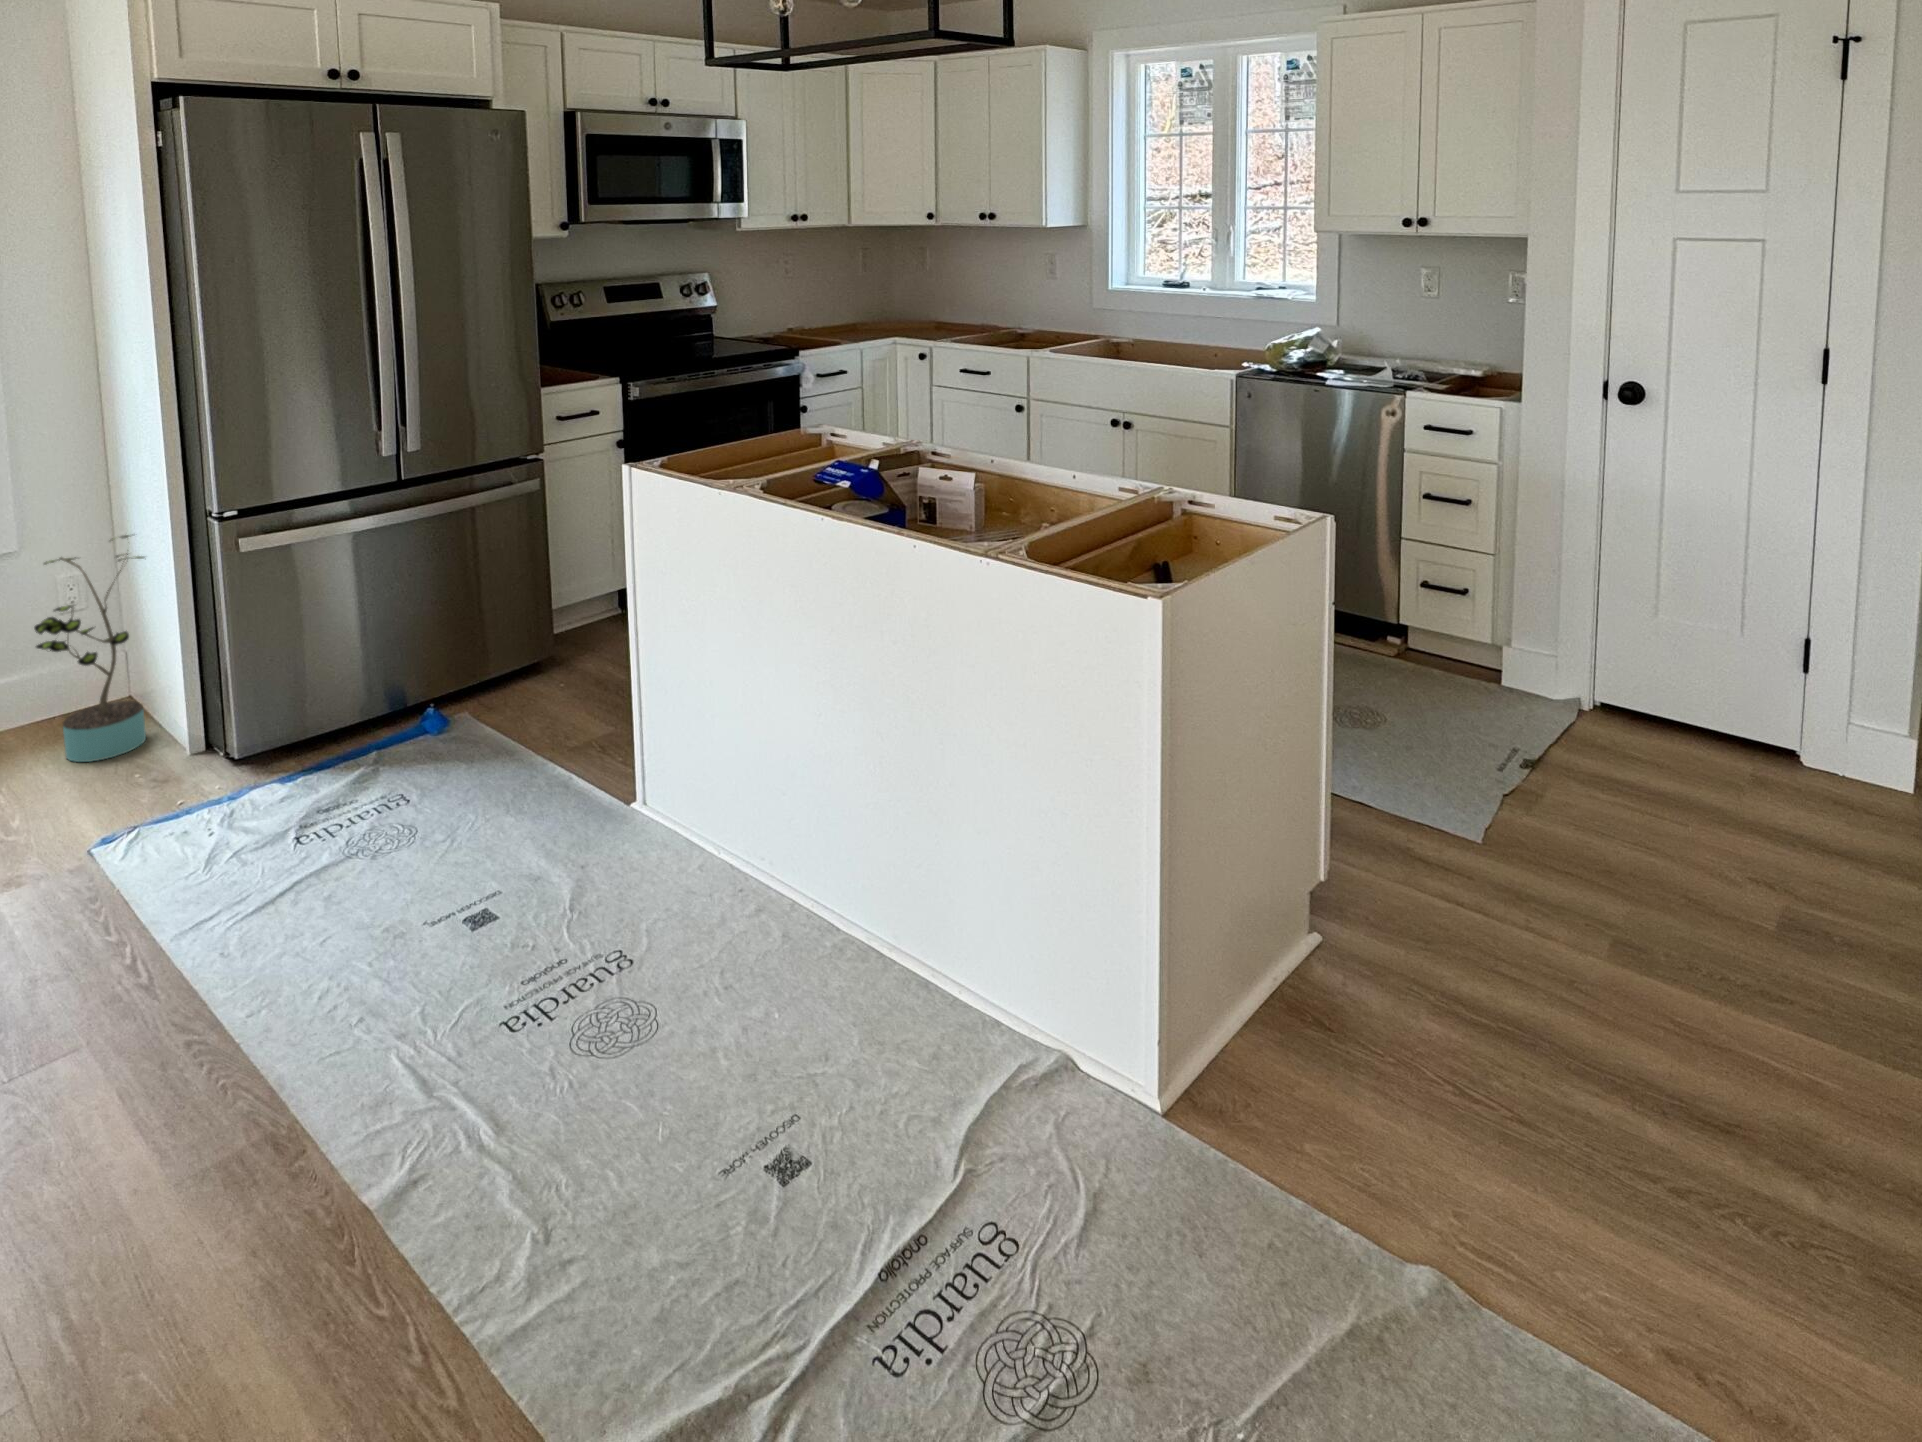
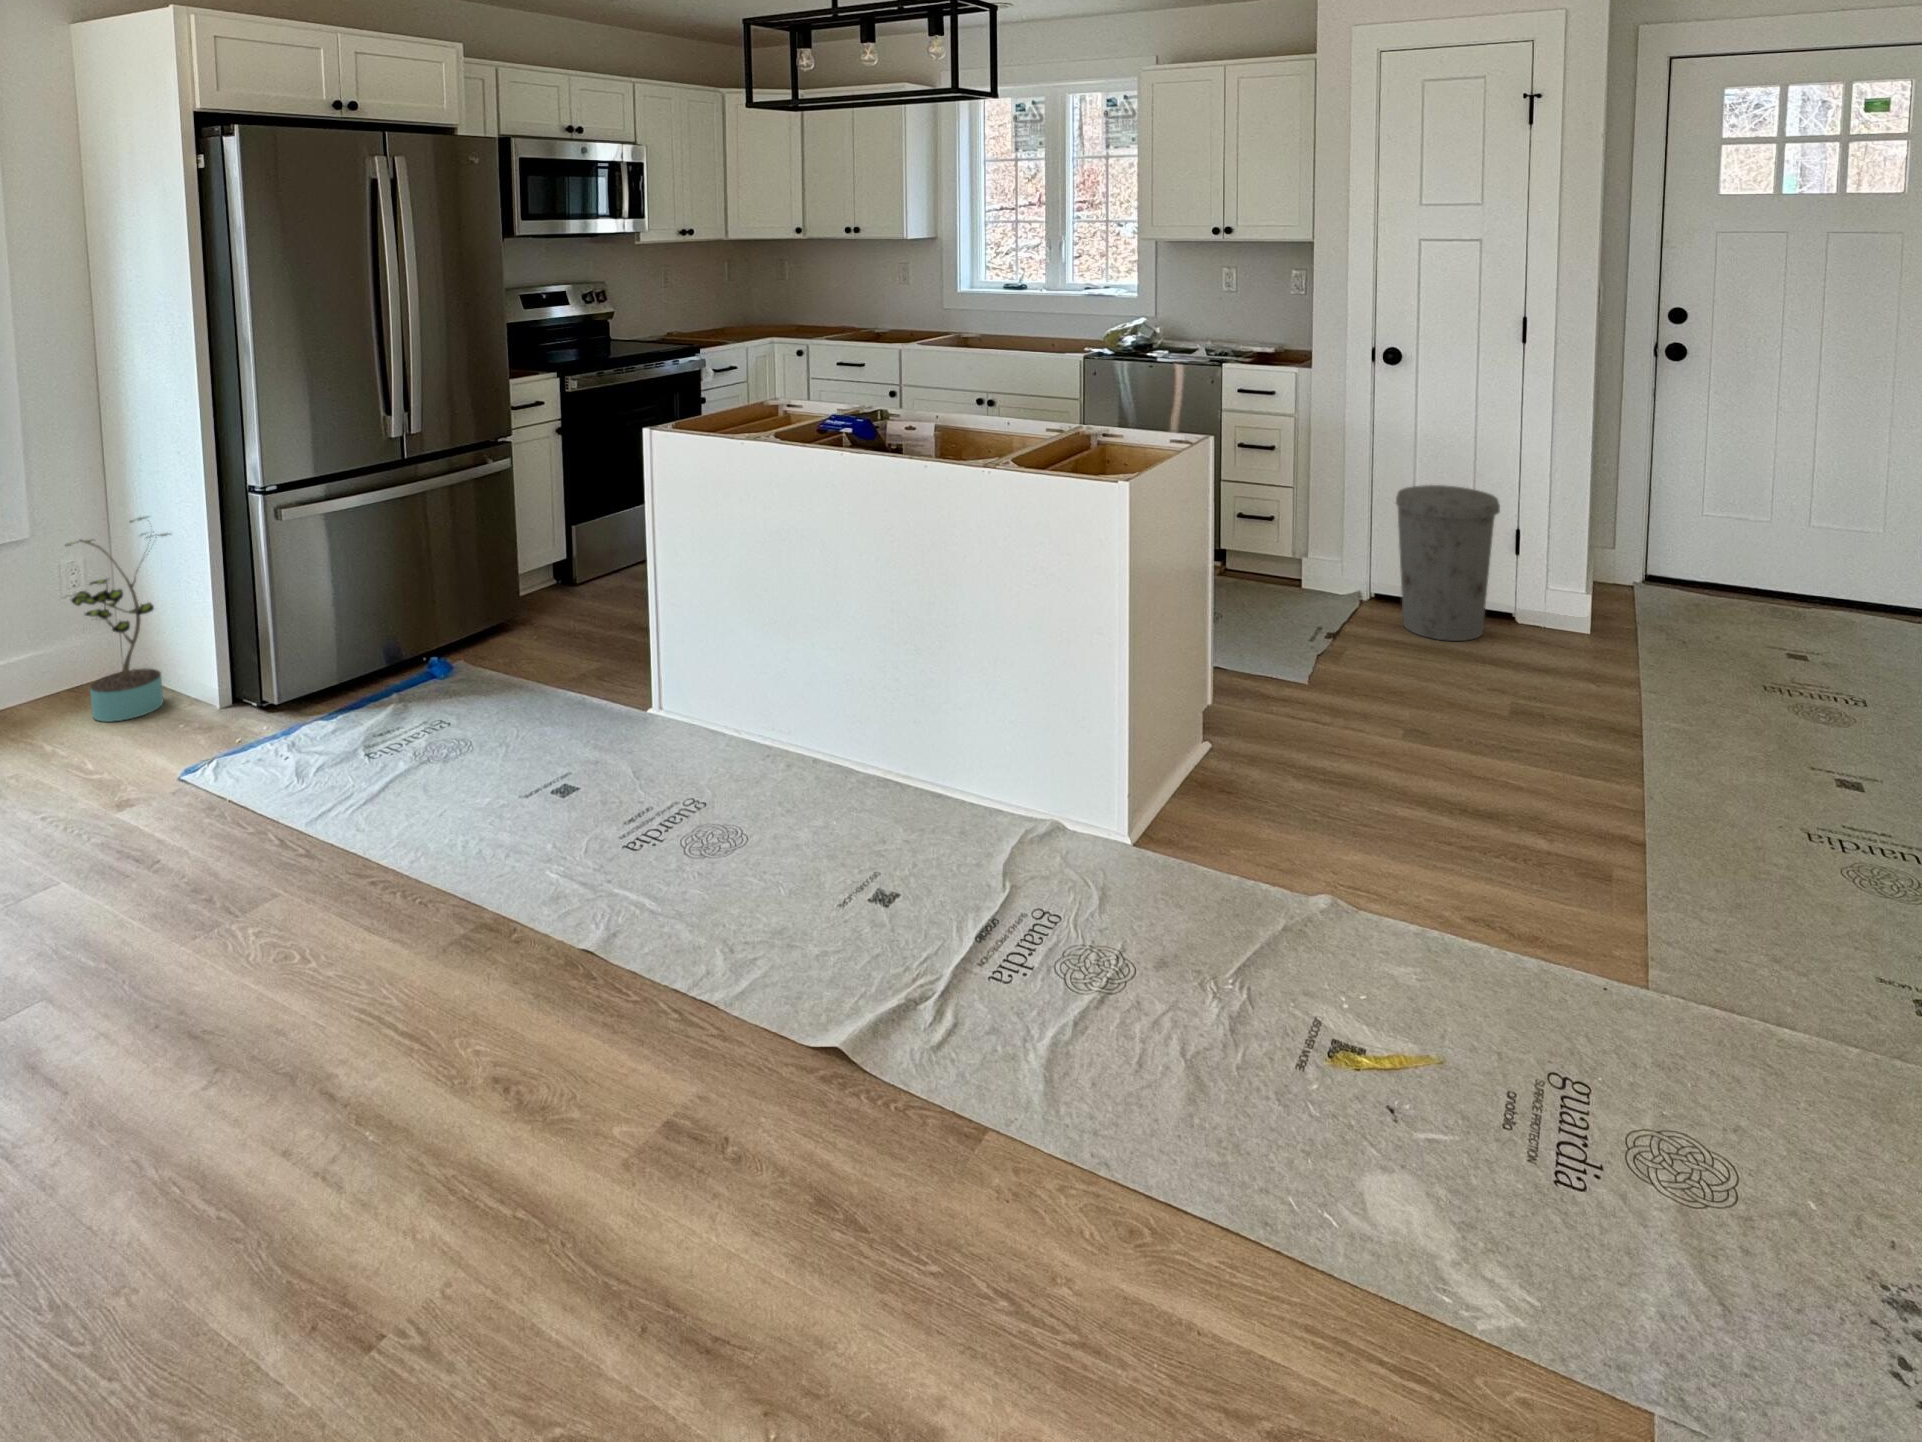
trash can: none [1627,569,1778,790] -> present [1396,485,1500,641]

